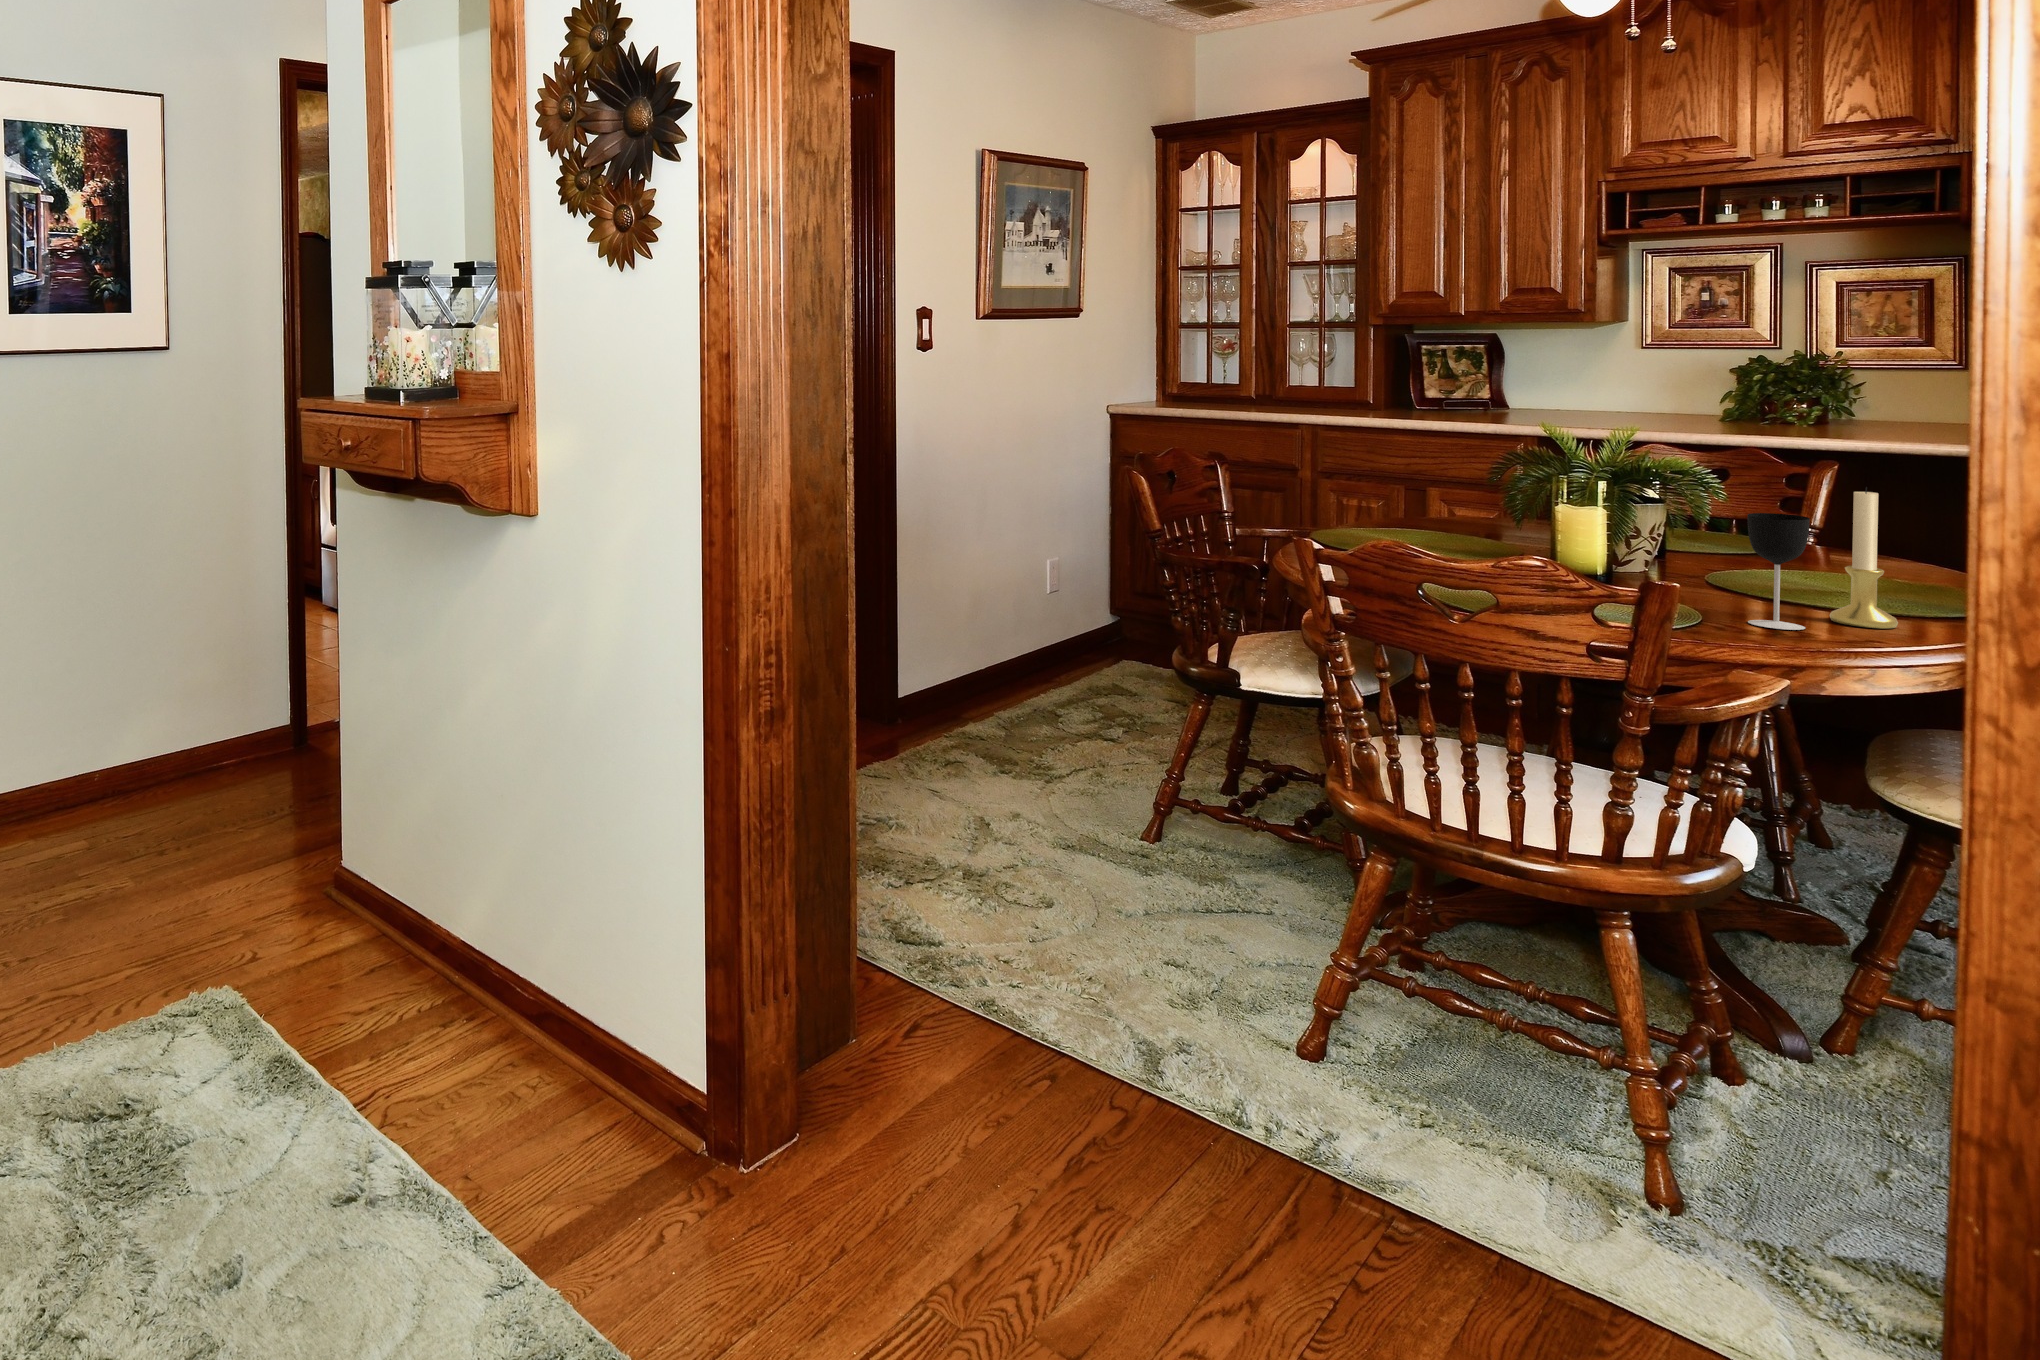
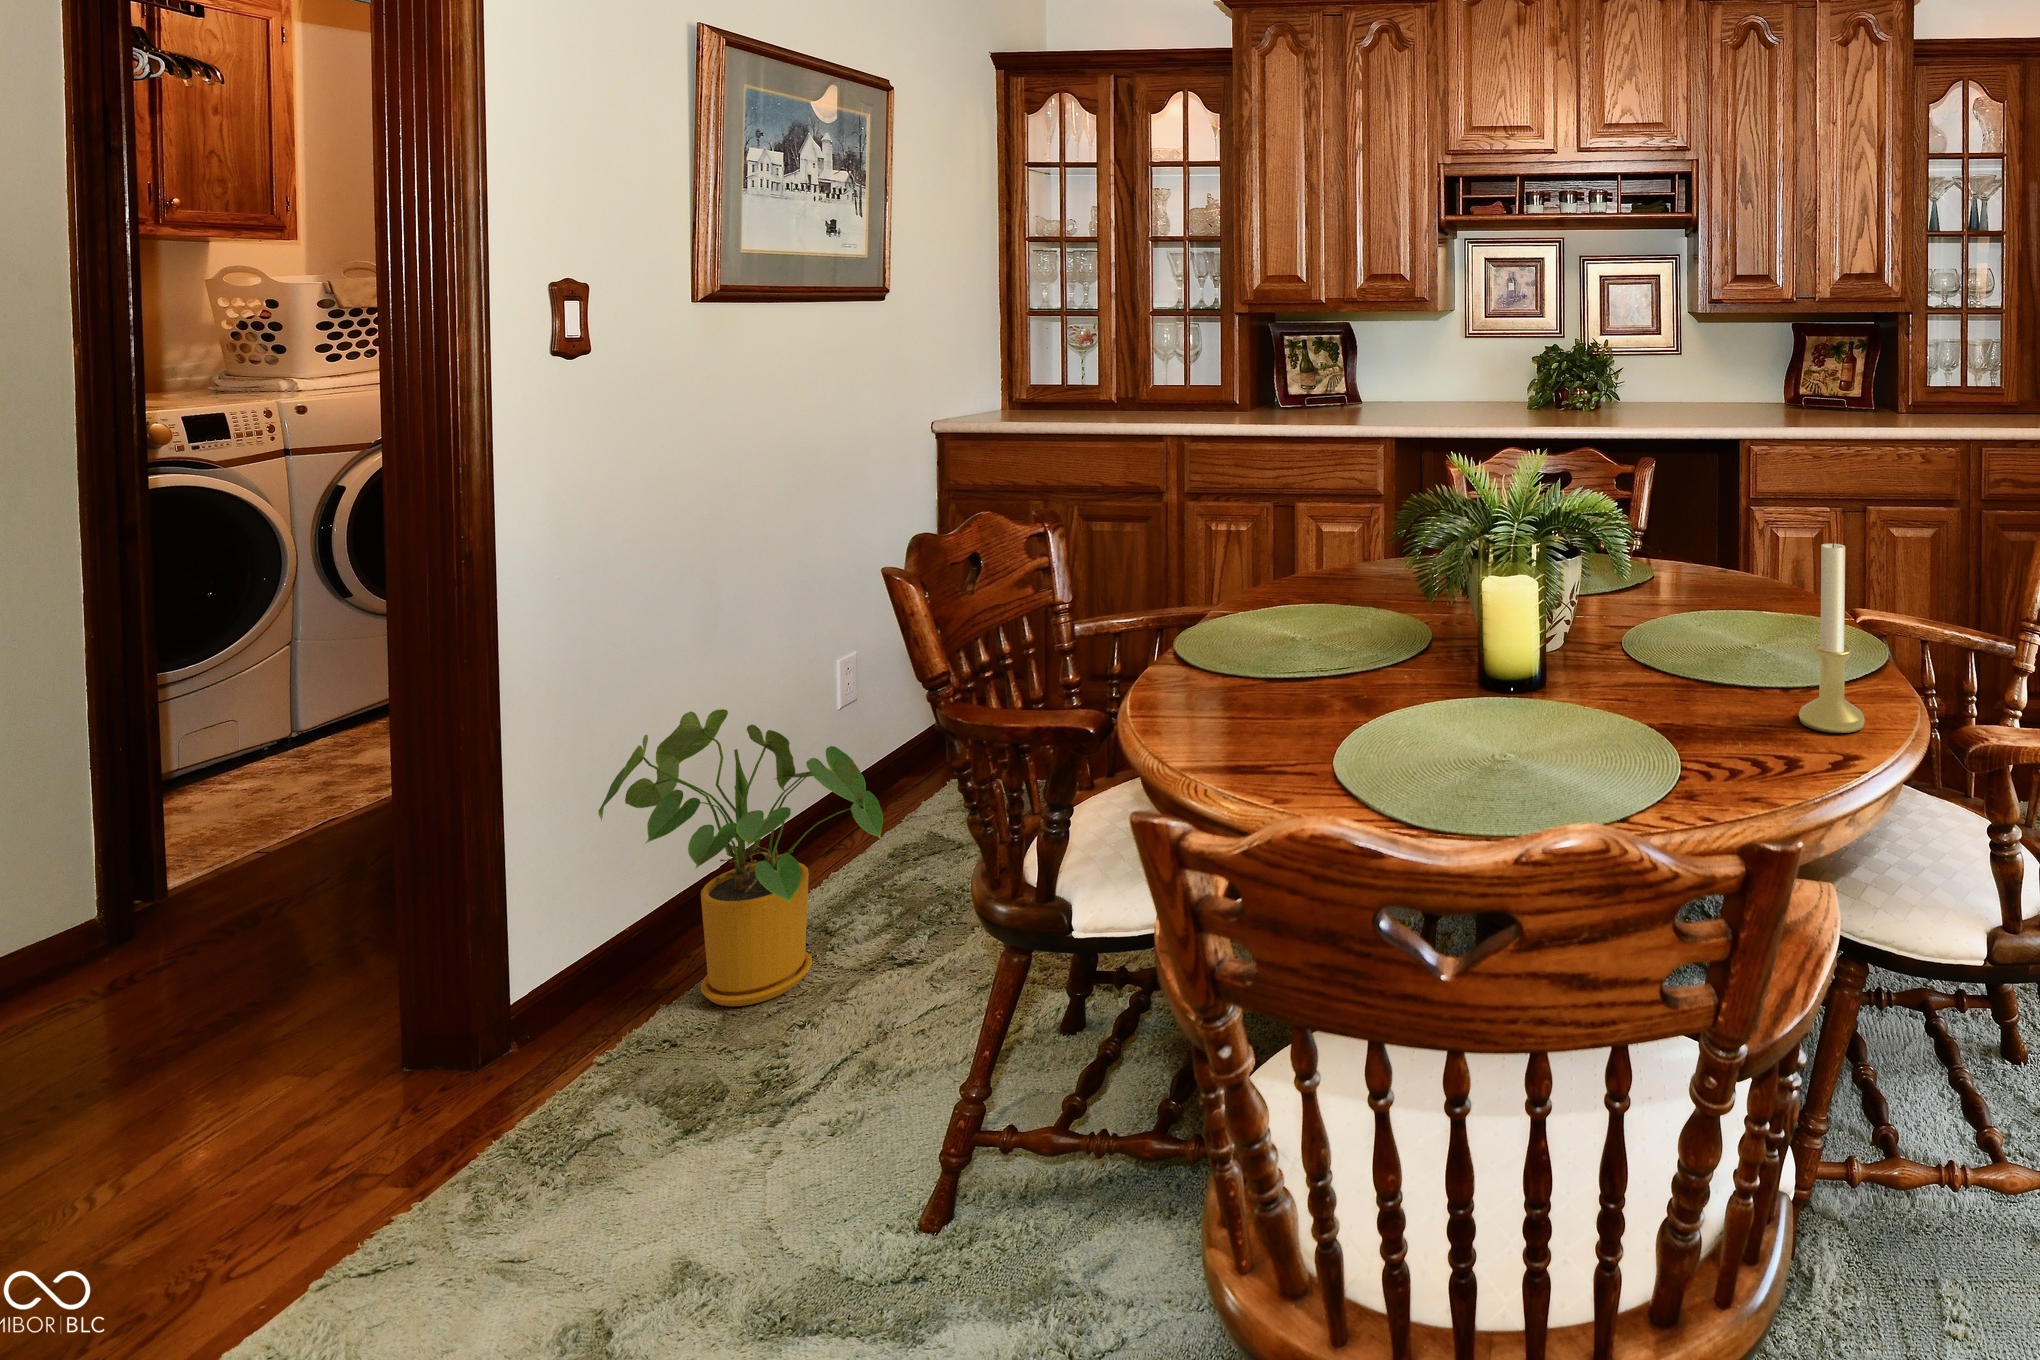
wine glass: present [1747,513,1810,630] -> none [1738,588,1802,765]
house plant: none [945,560,1102,728] -> present [598,709,883,1006]

